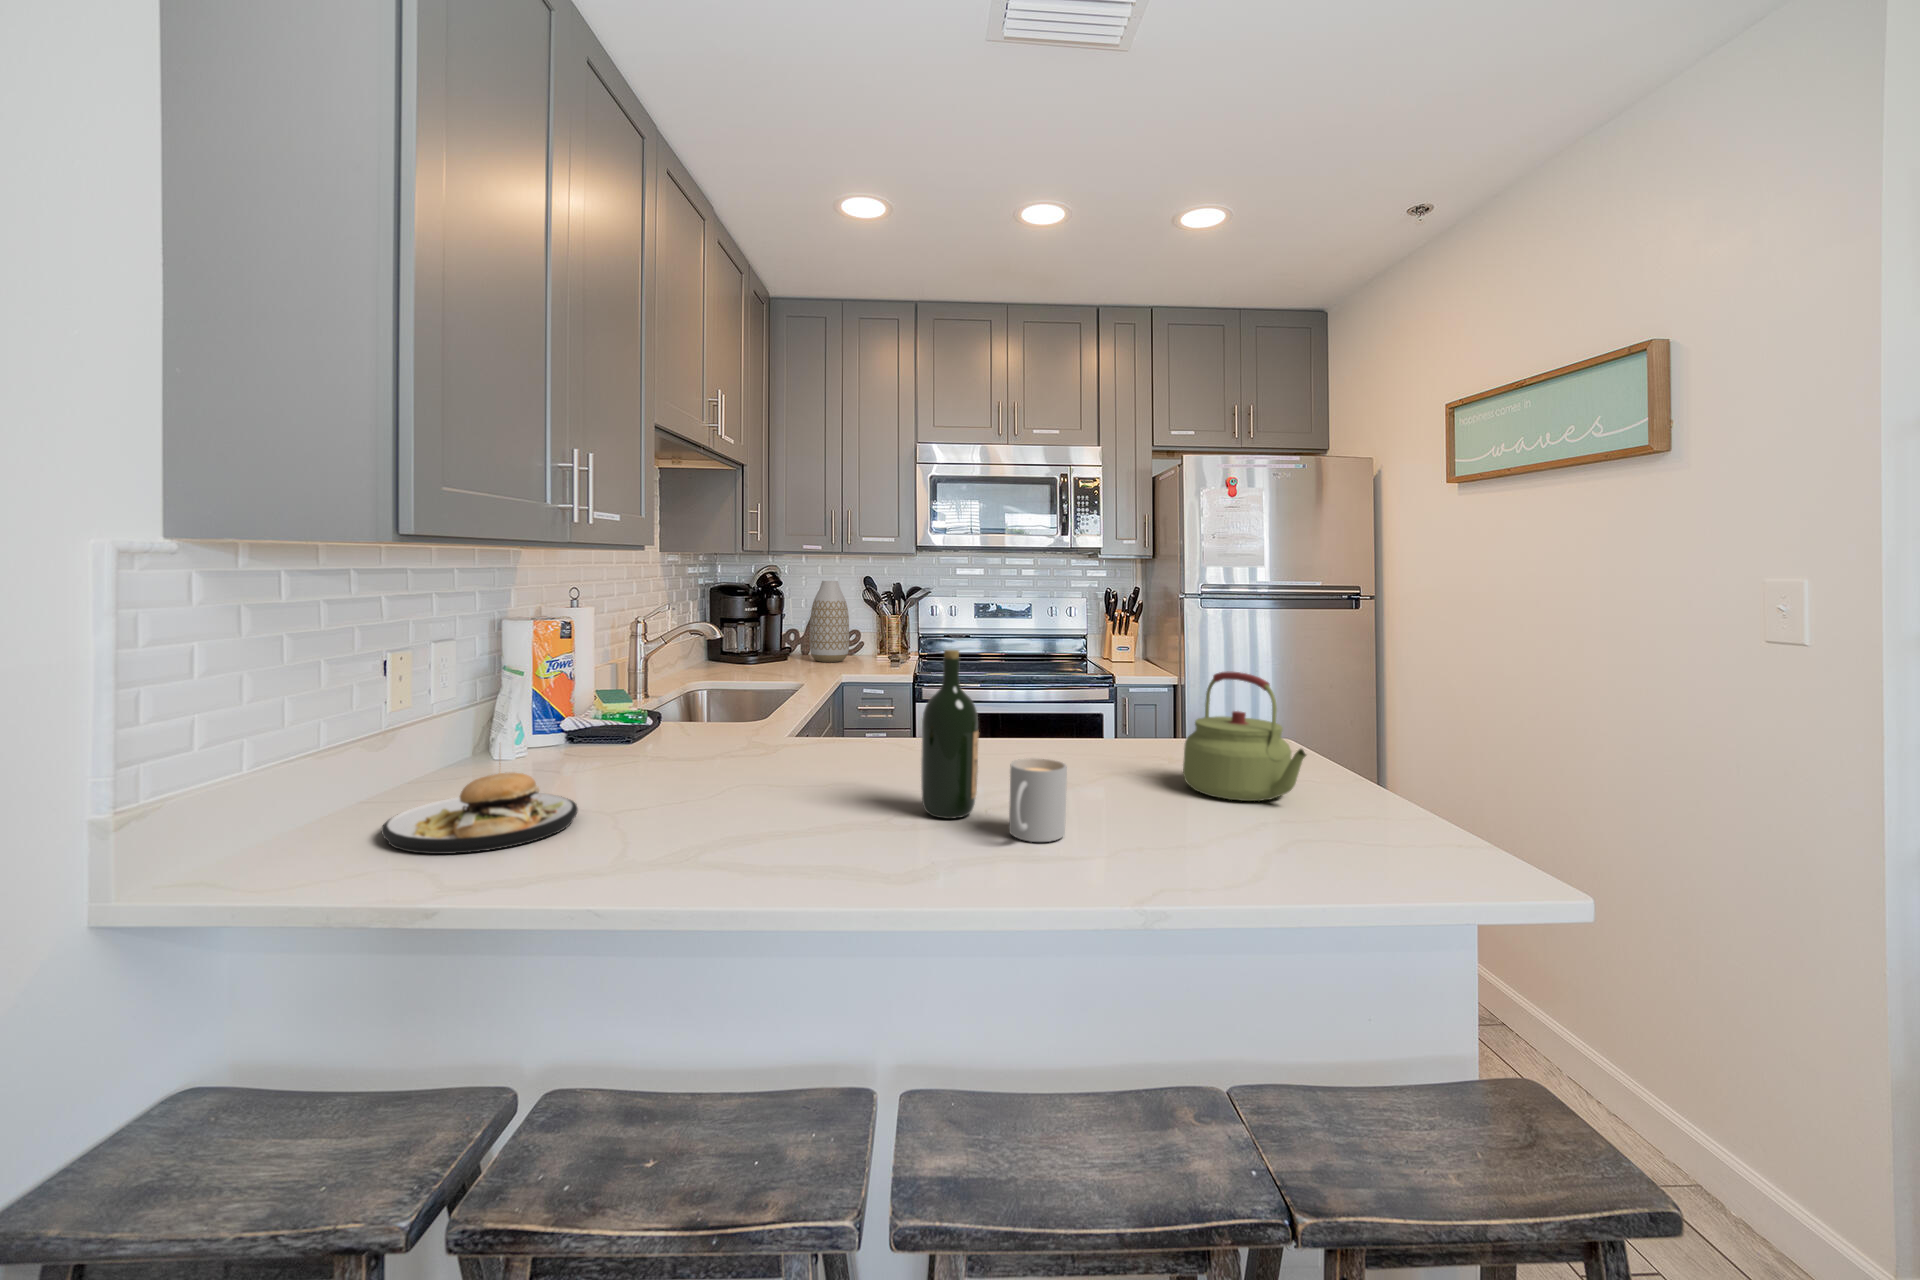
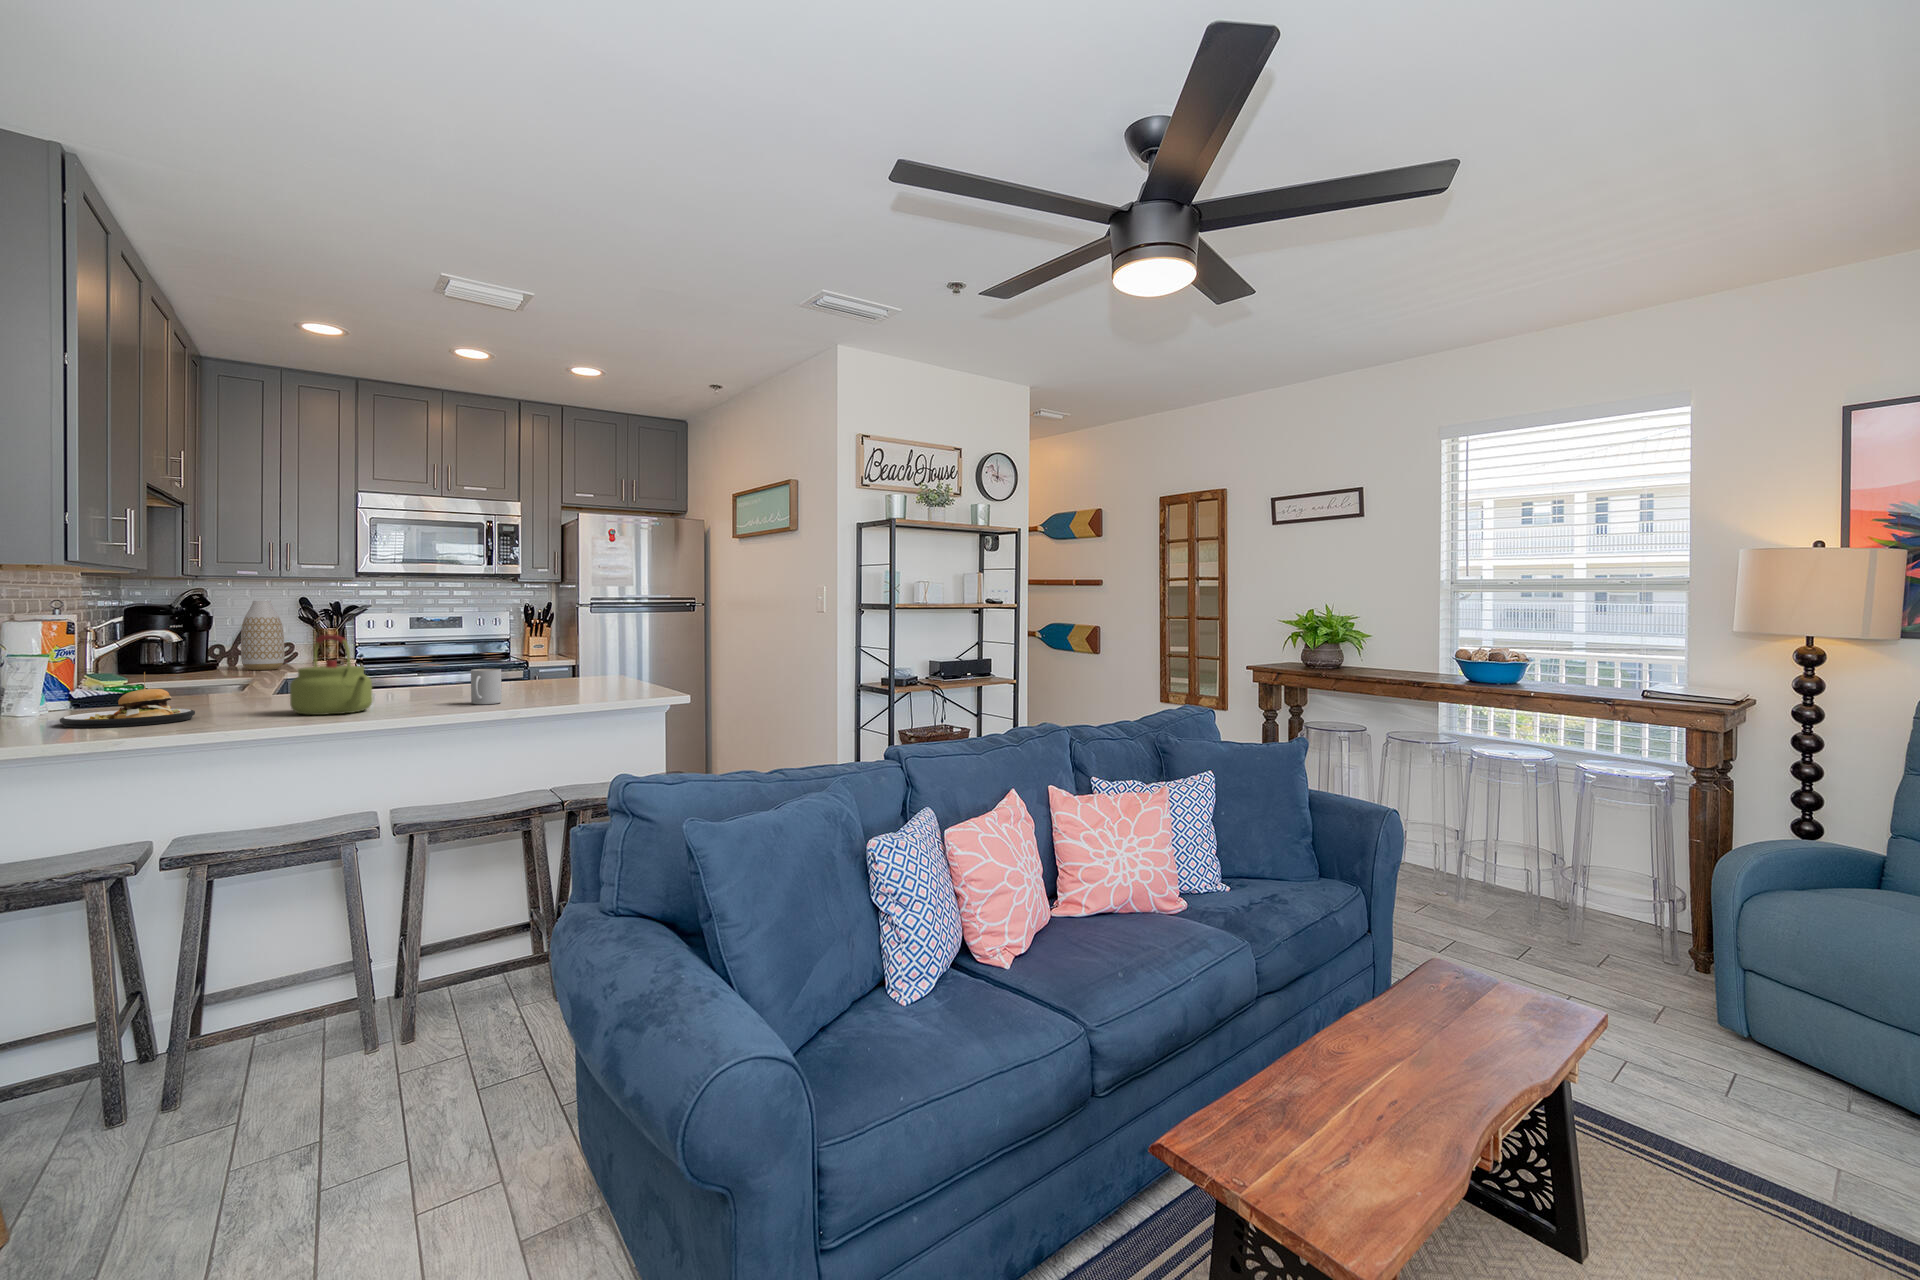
wine bottle: present [921,650,979,819] -> none [416,619,450,704]
kettle: present [1183,672,1306,801] -> present [290,634,373,715]

